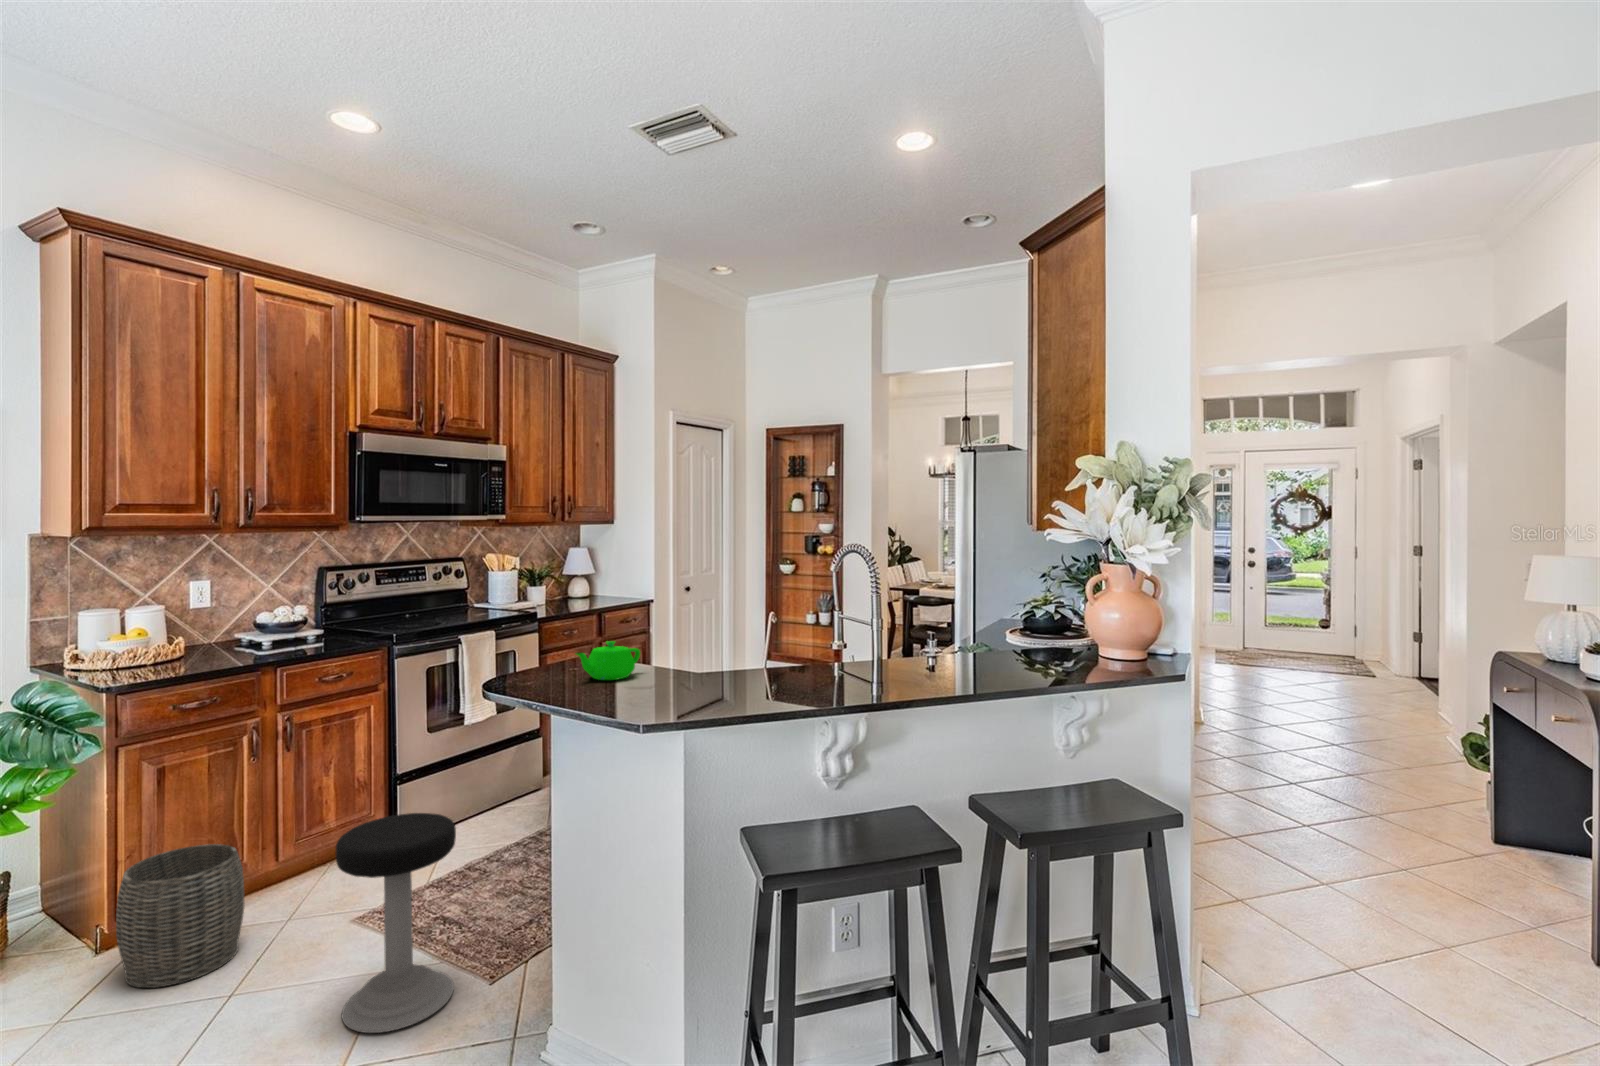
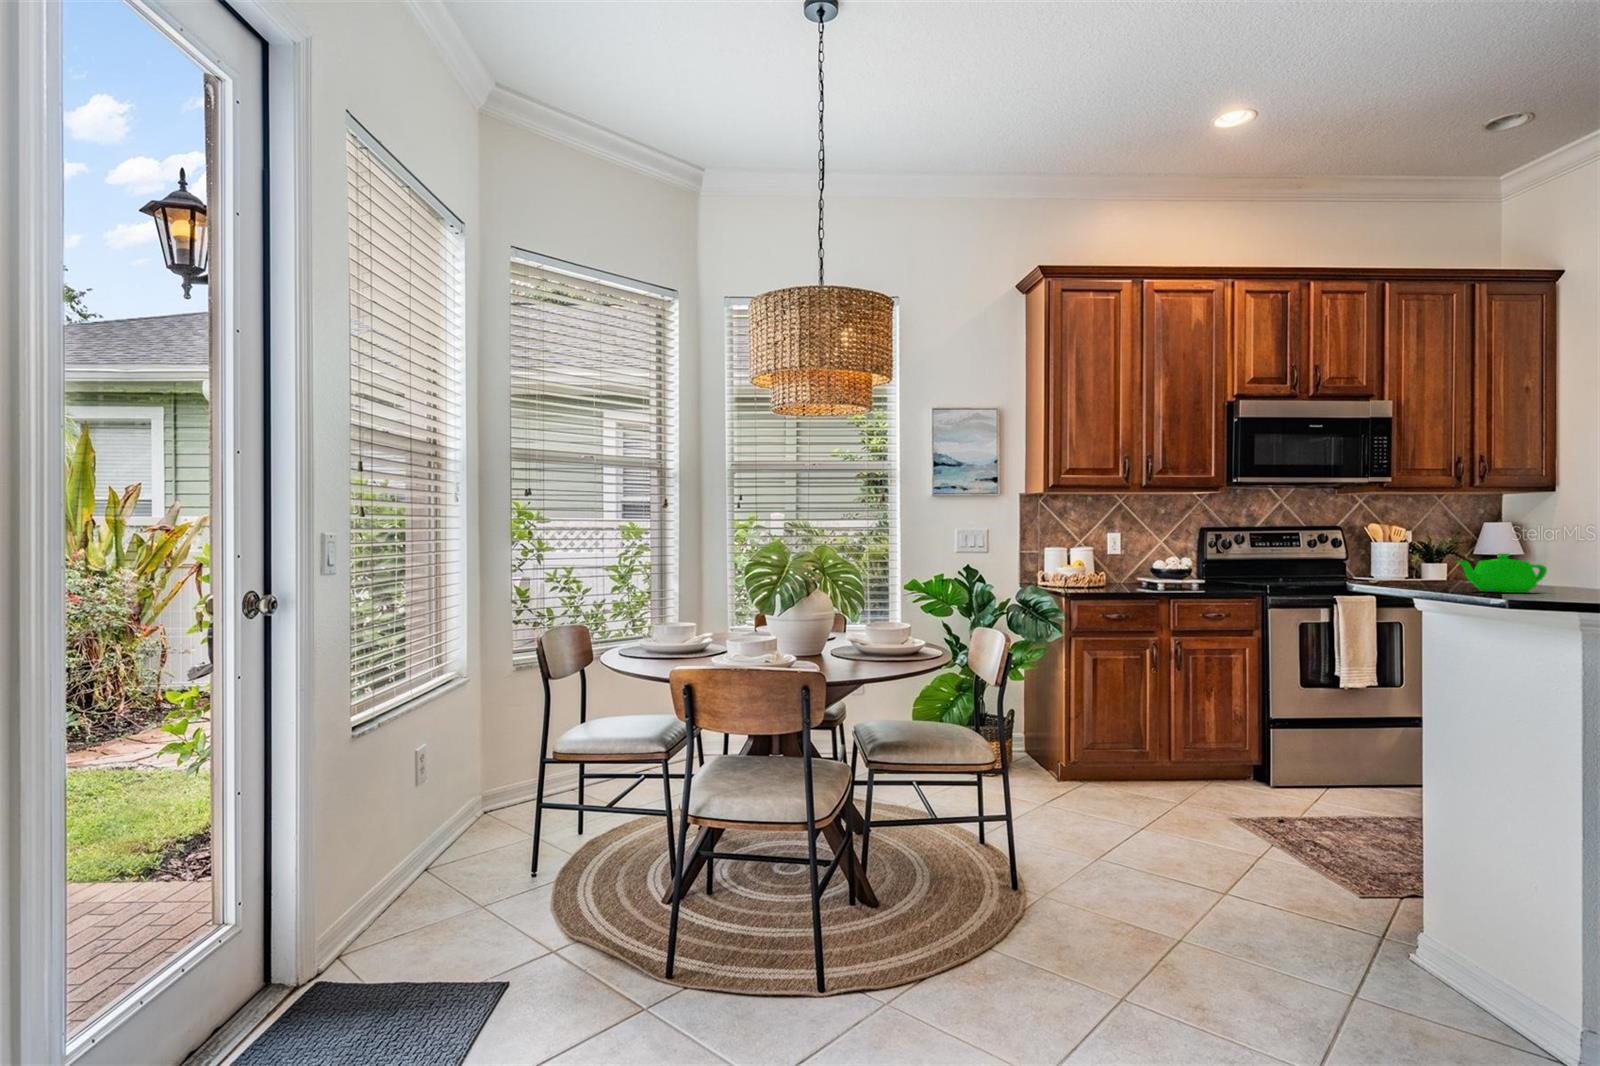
stool: present [336,813,456,1033] -> none [1216,717,1325,898]
woven basket: present [116,844,244,988] -> none [1063,723,1145,817]

